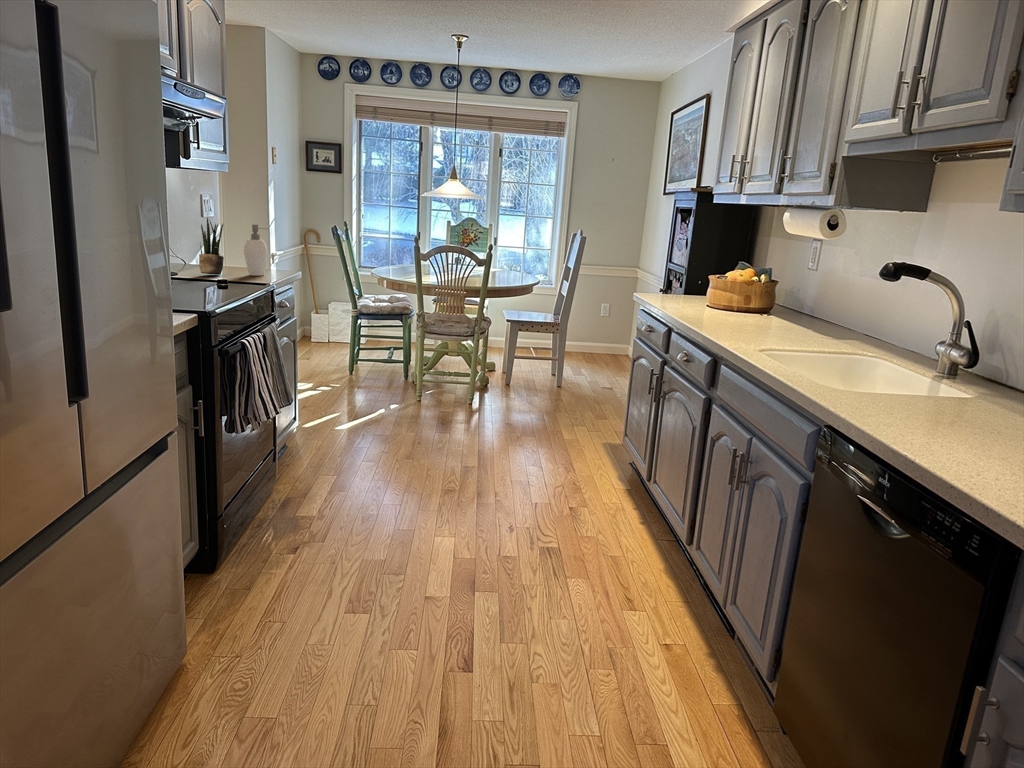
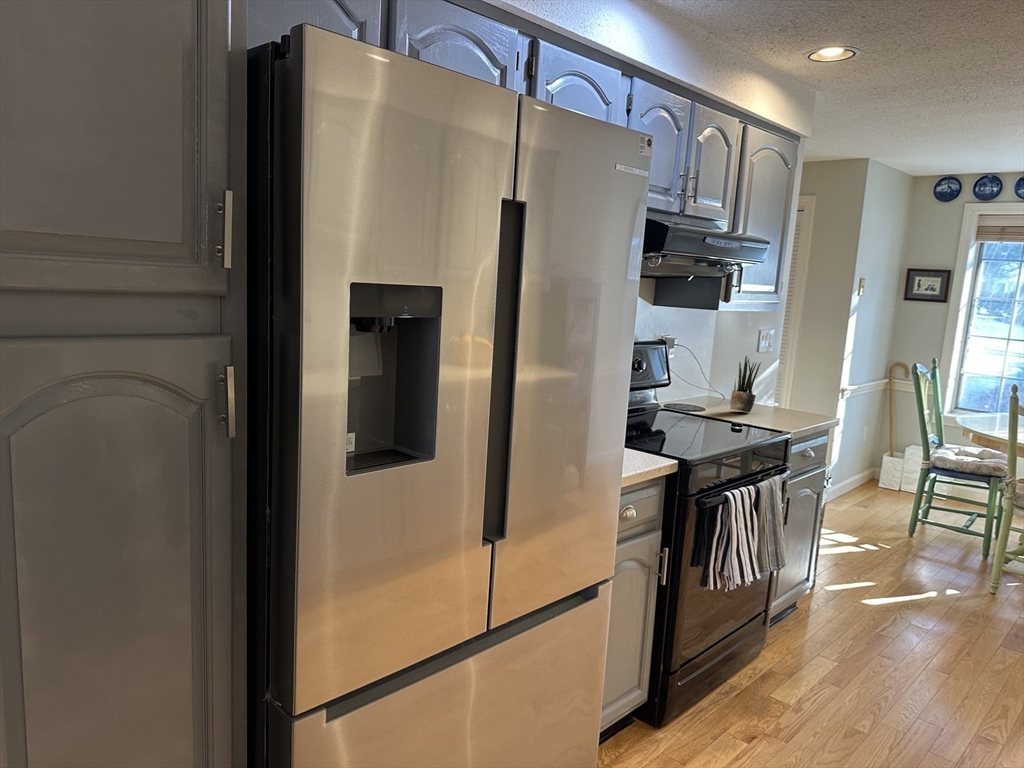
soap dispenser: present [244,224,267,276] -> none [776,365,811,419]

